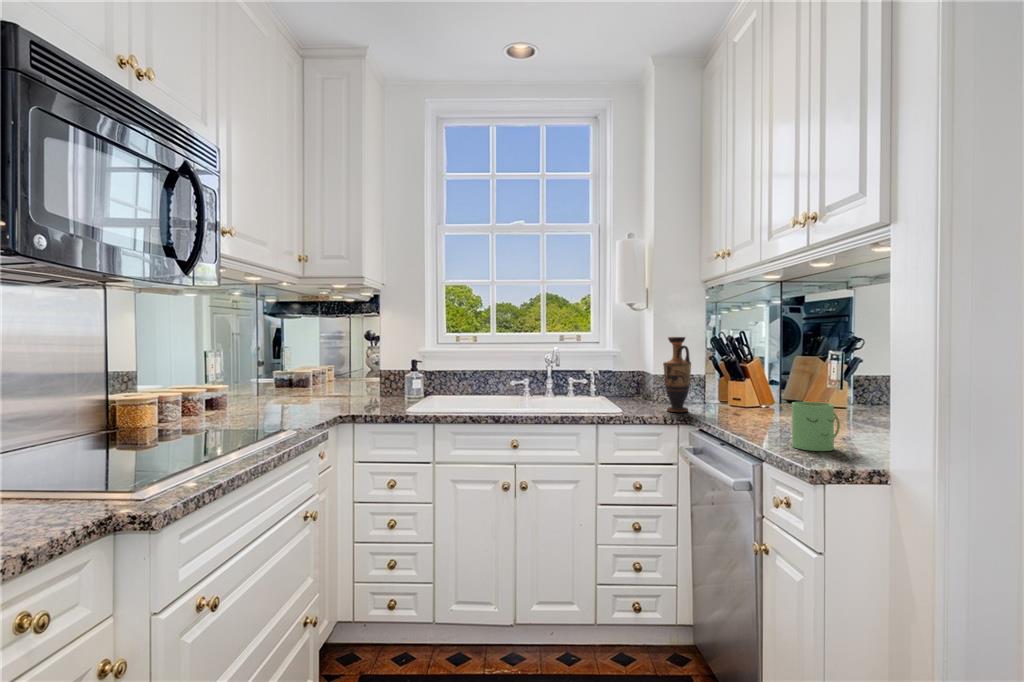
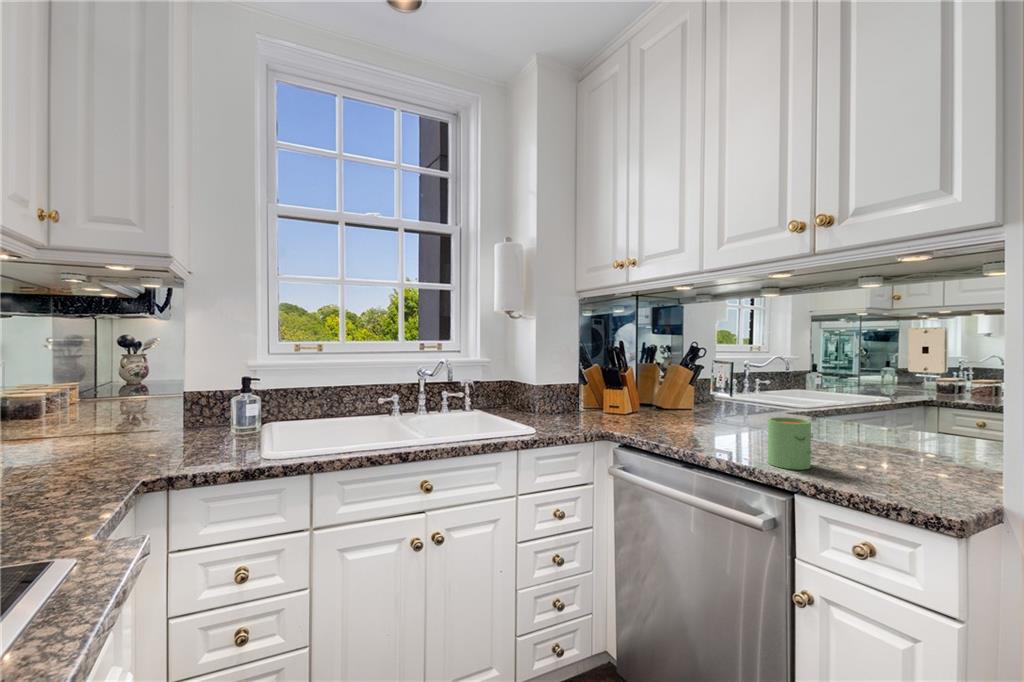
vase: present [663,337,691,412] -> none [570,346,599,427]

